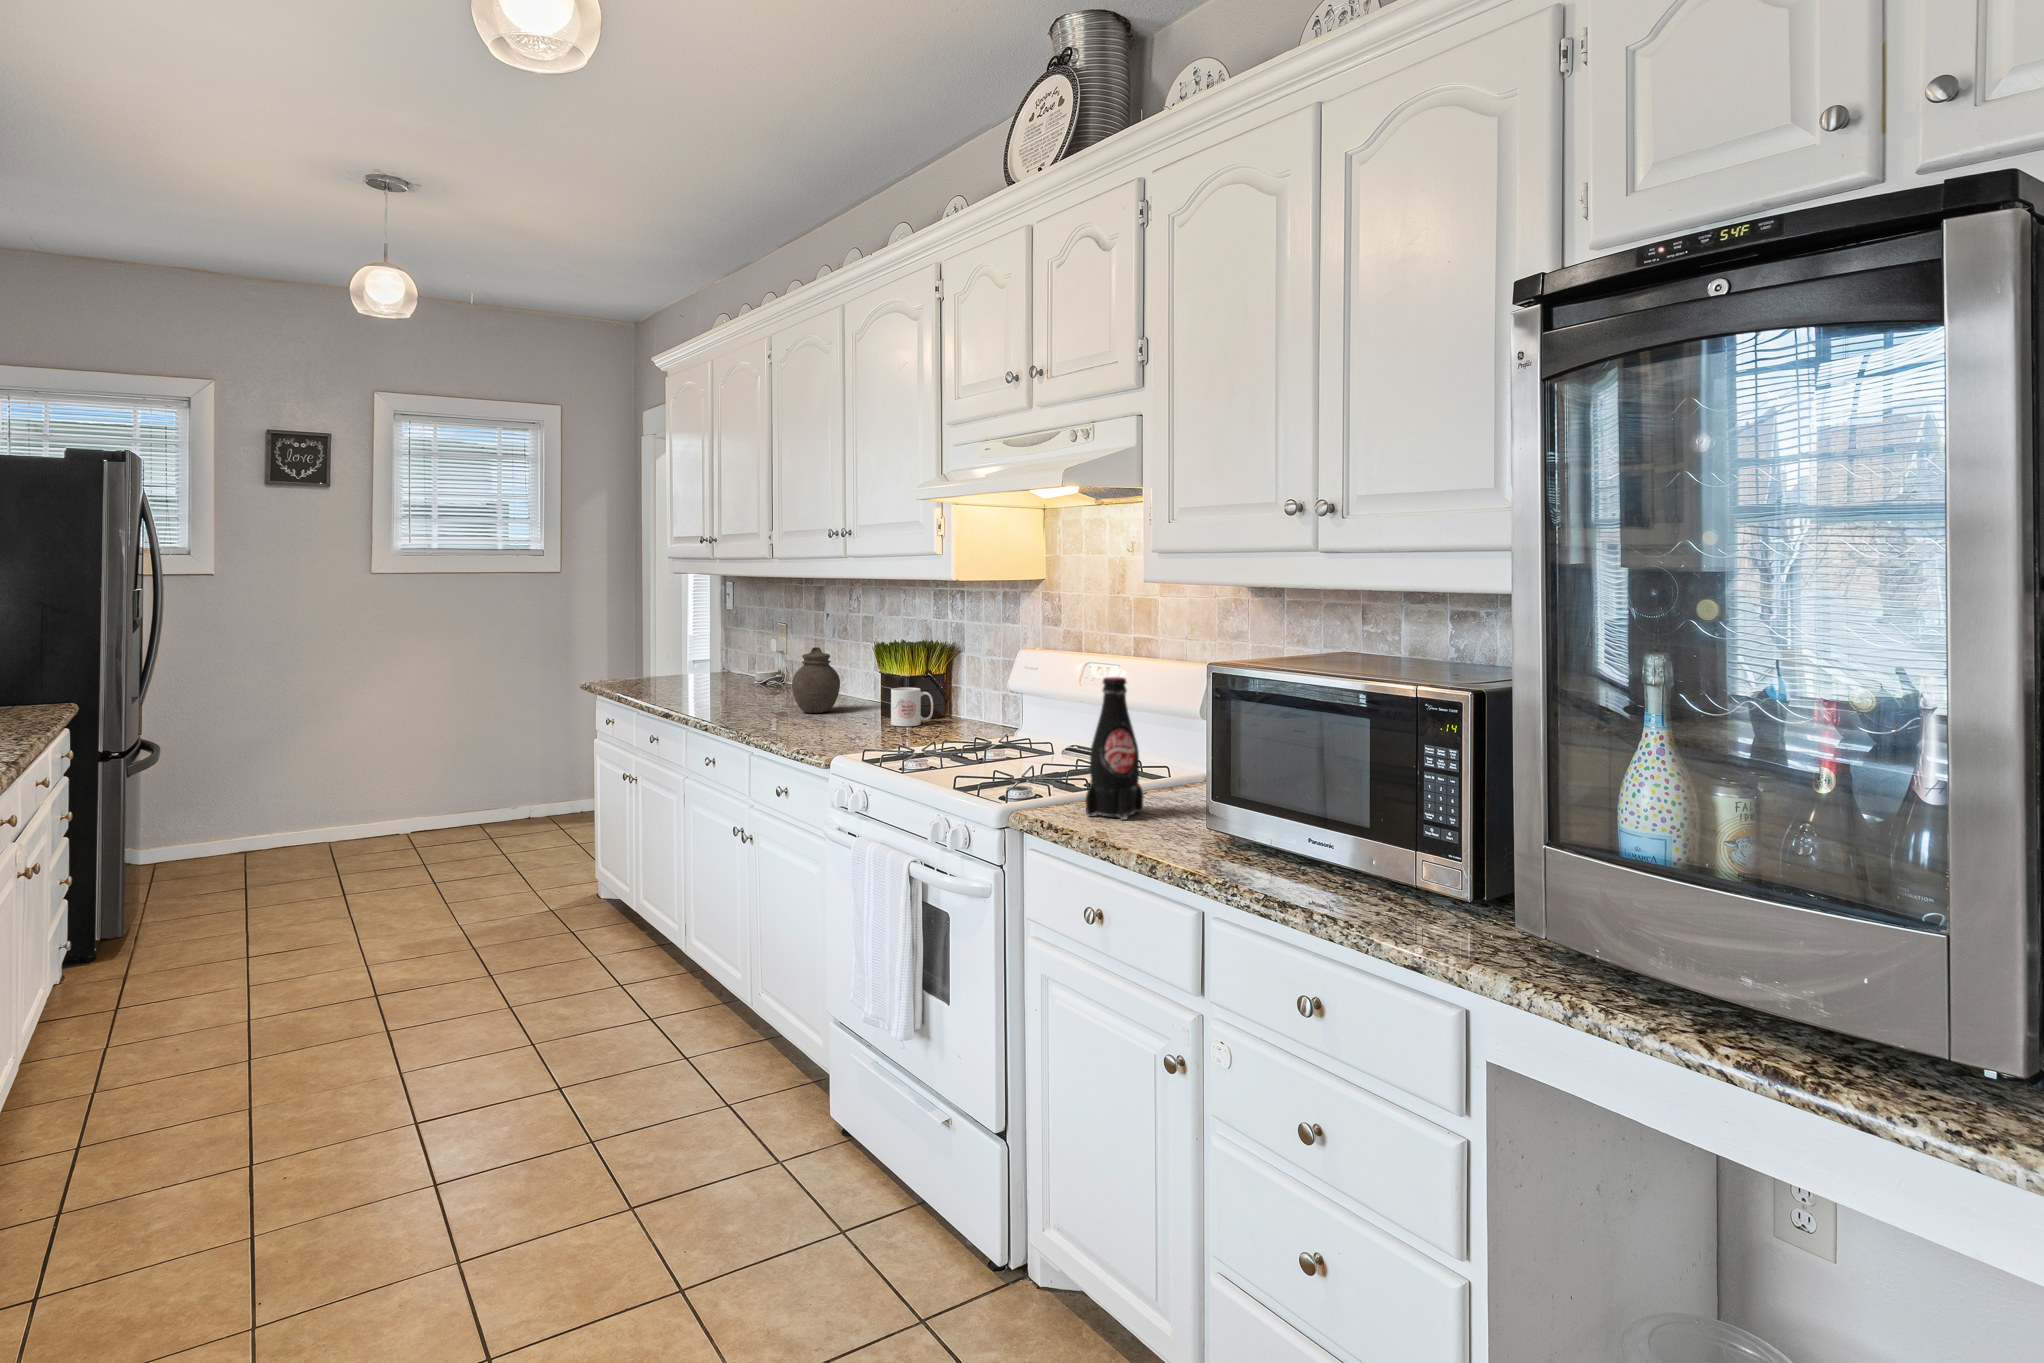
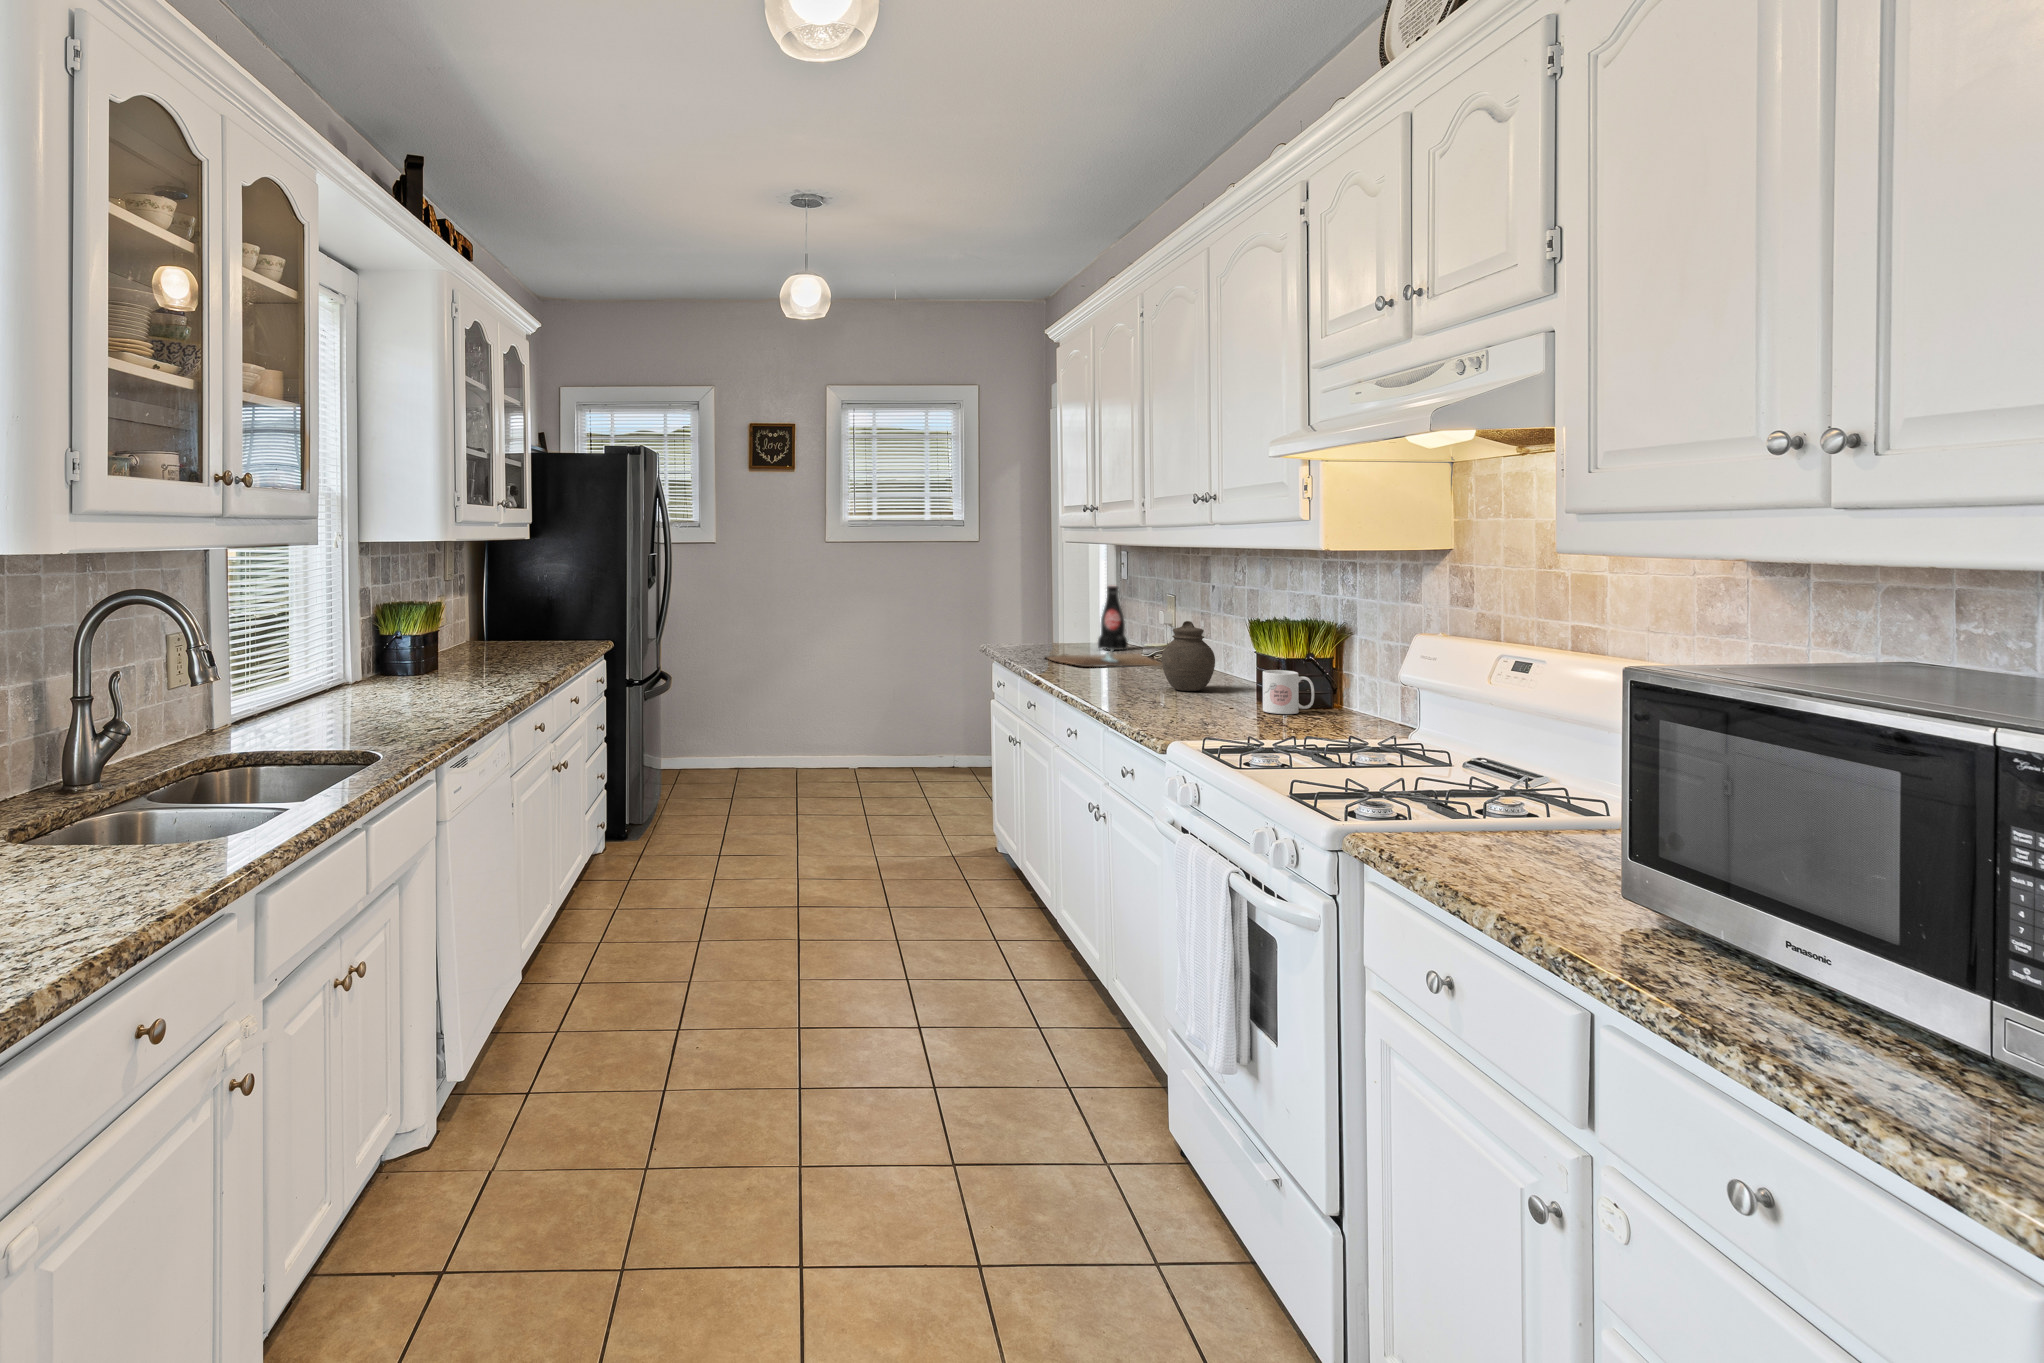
bottle: present [1085,677,1144,820] -> present [1098,586,1128,650]
cutting board: none [656,679,781,698] -> present [1045,650,1161,667]

